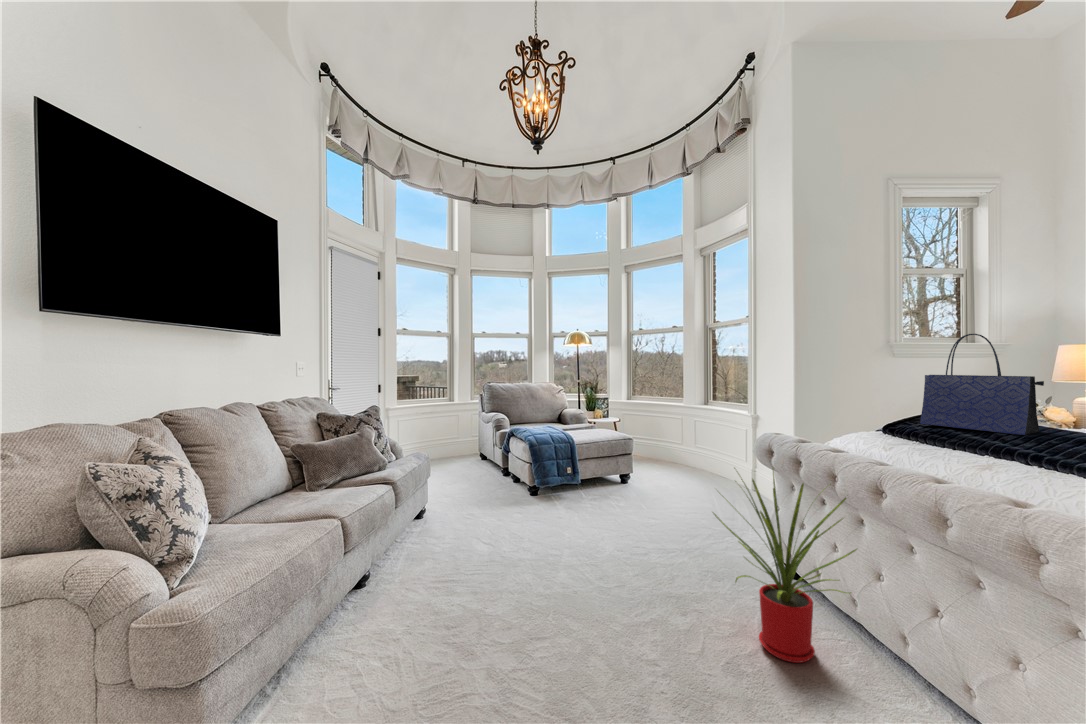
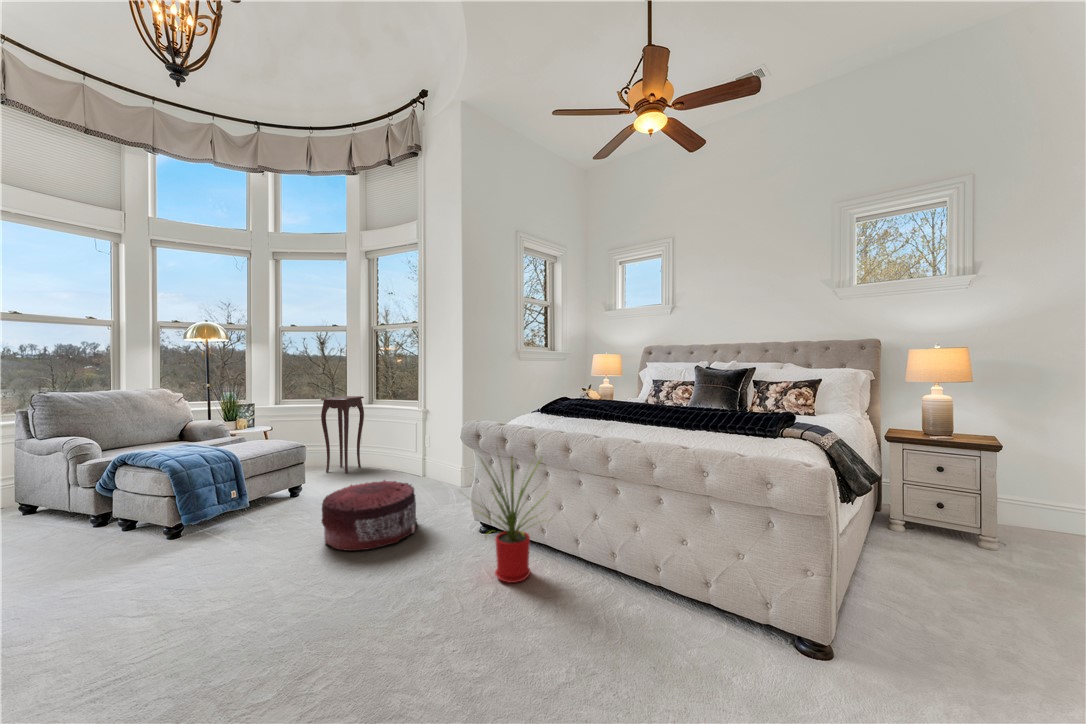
tote bag: present [920,334,1044,435] -> none [559,347,614,406]
side table: none [656,395,697,471] -> present [321,396,364,473]
pouf: none [612,481,711,553] -> present [321,480,417,551]

